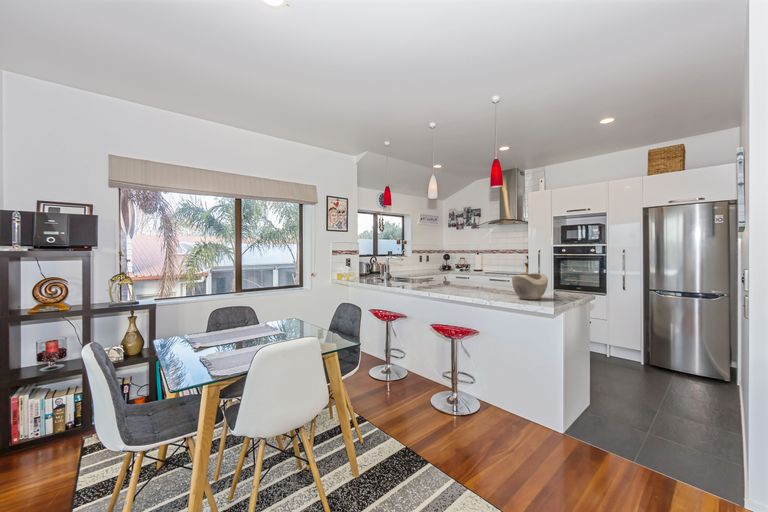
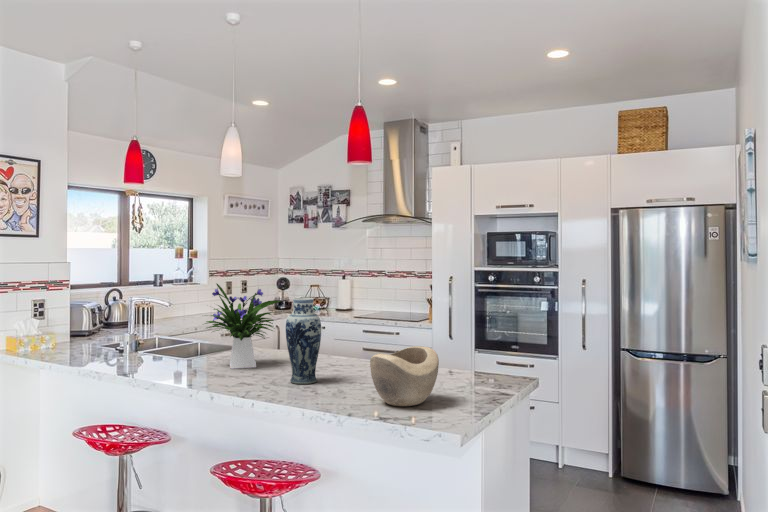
flower arrangement: none [422,248,459,287] -> present [205,284,281,369]
vase: none [466,253,483,292] -> present [286,298,321,384]

